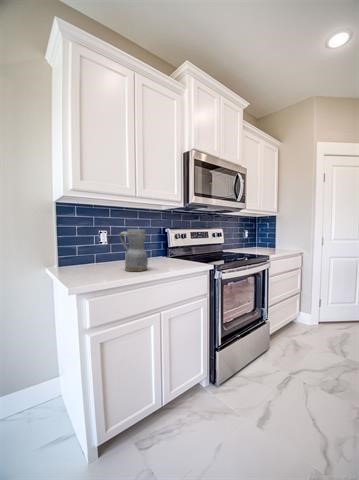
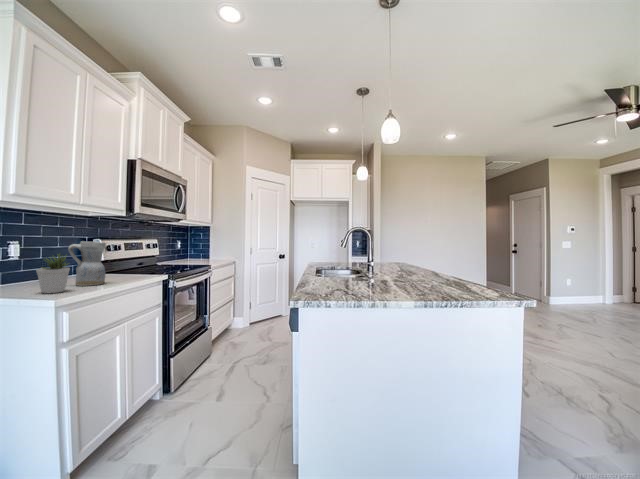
potted plant: none [83,239,108,277] -> present [36,255,70,293]

